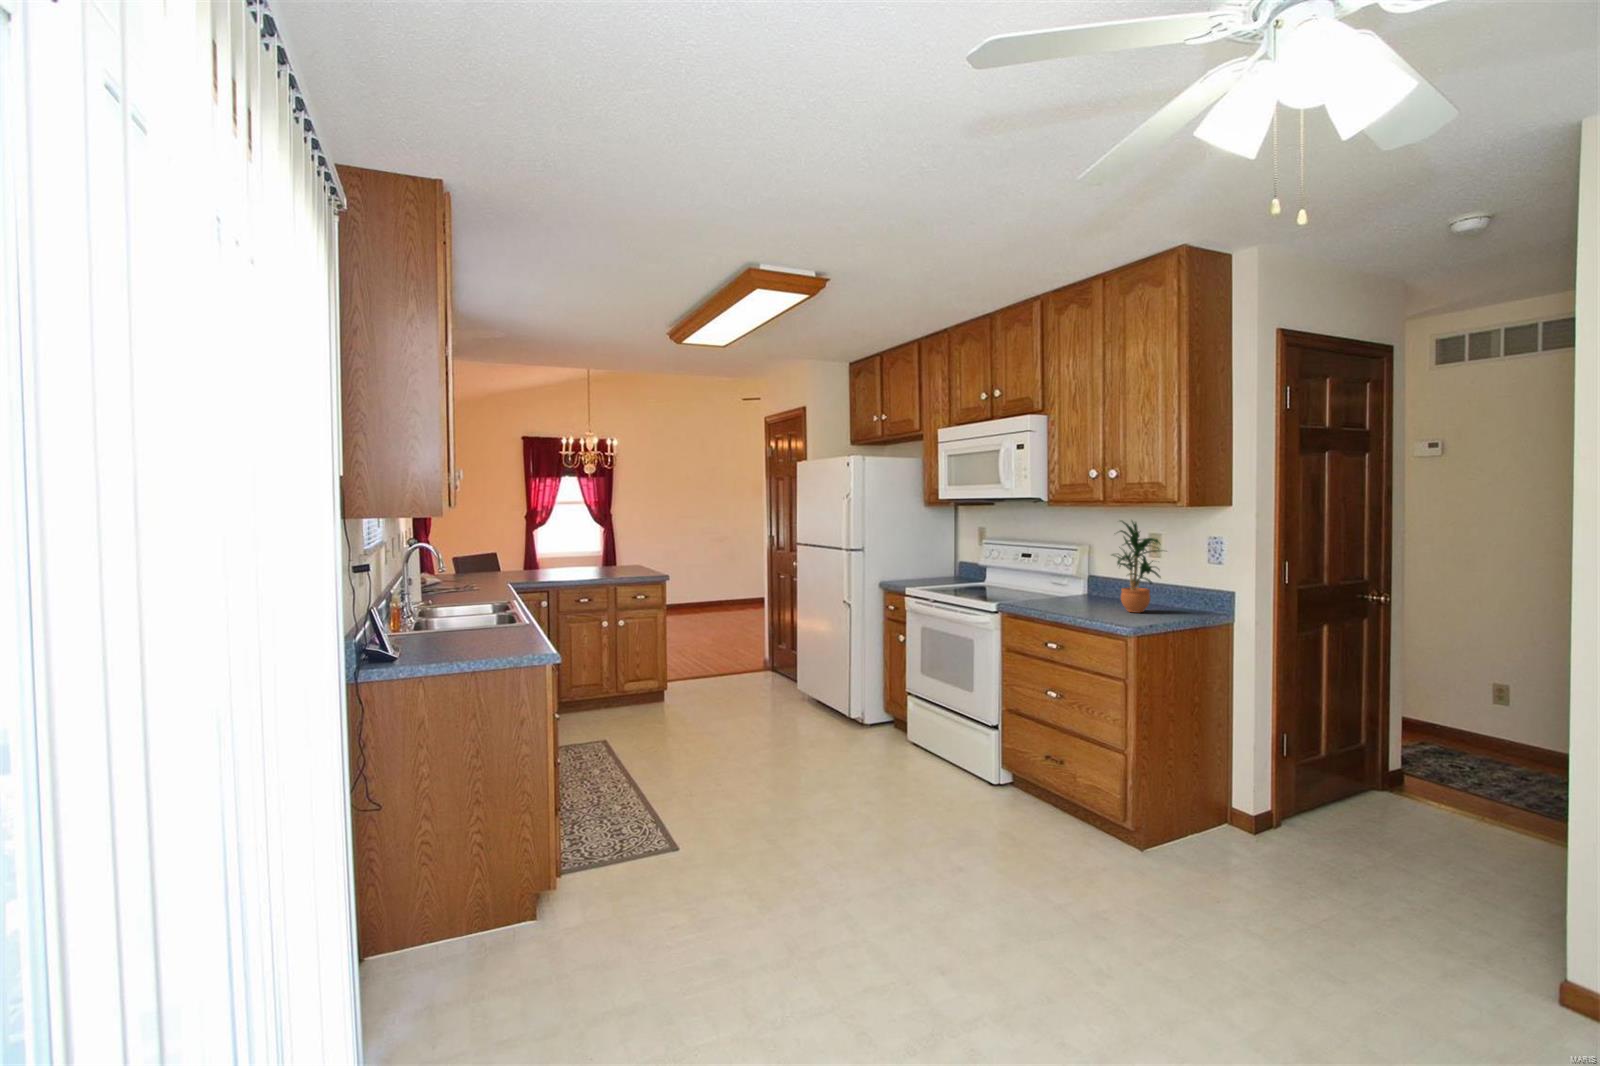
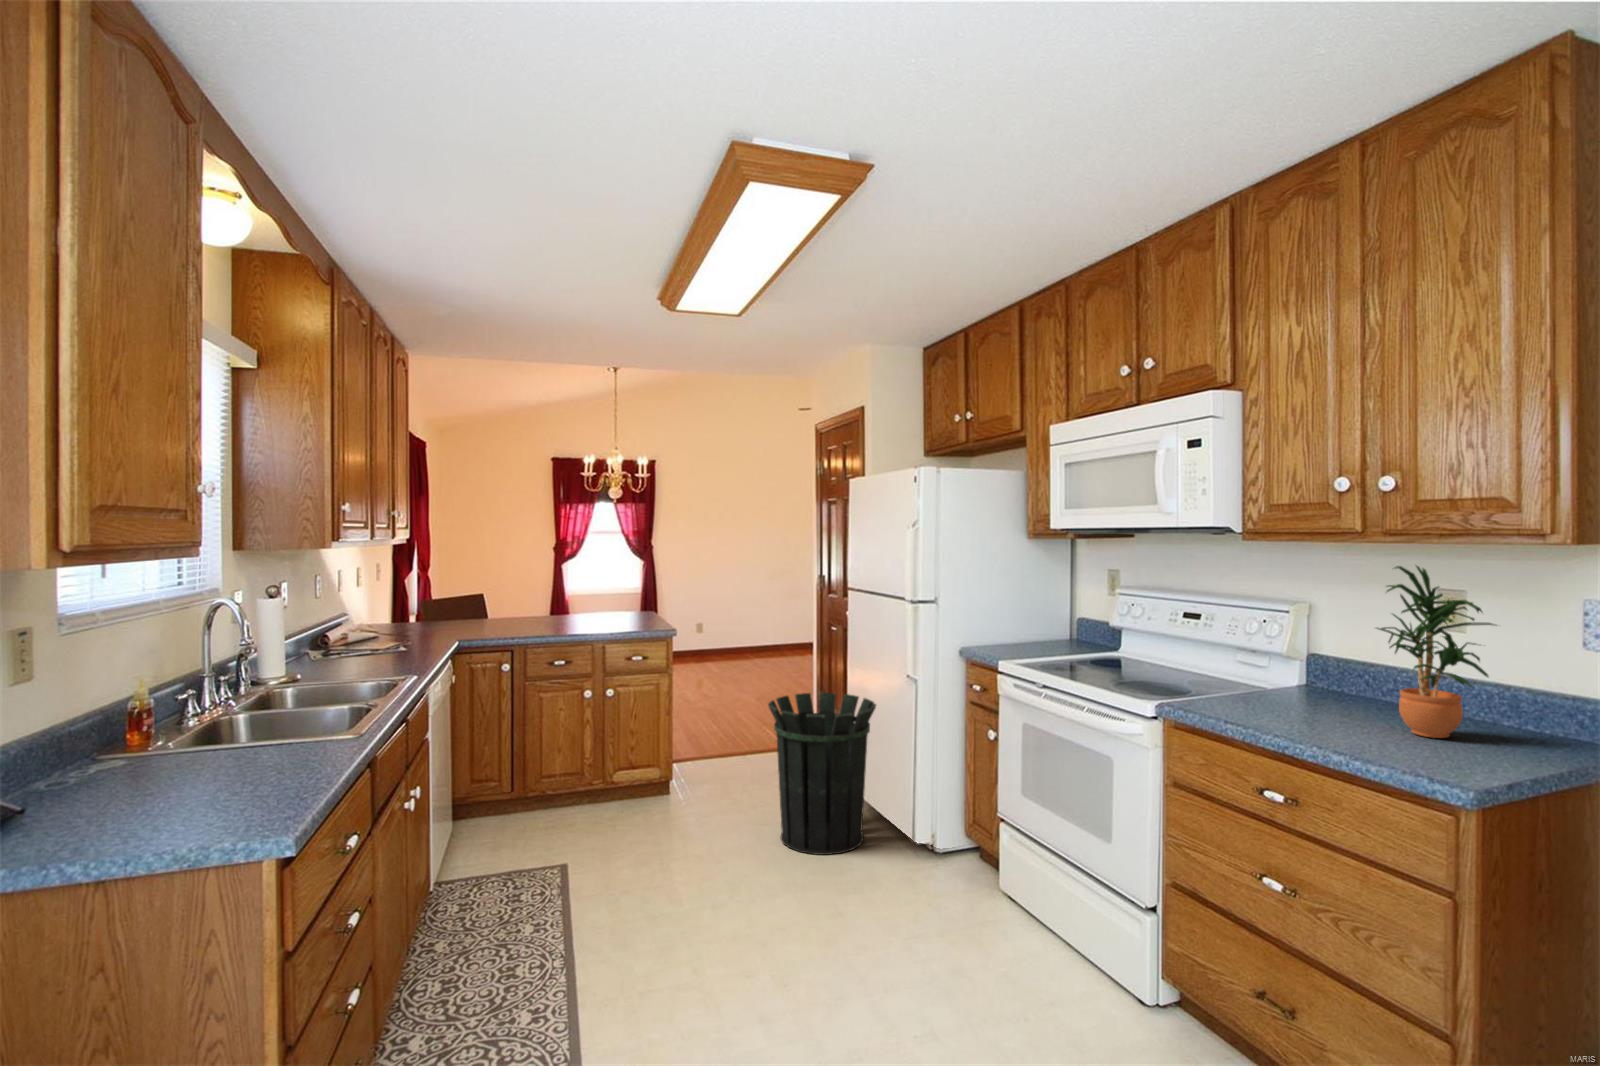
waste bin: none [744,618,821,727] -> present [768,693,876,855]

